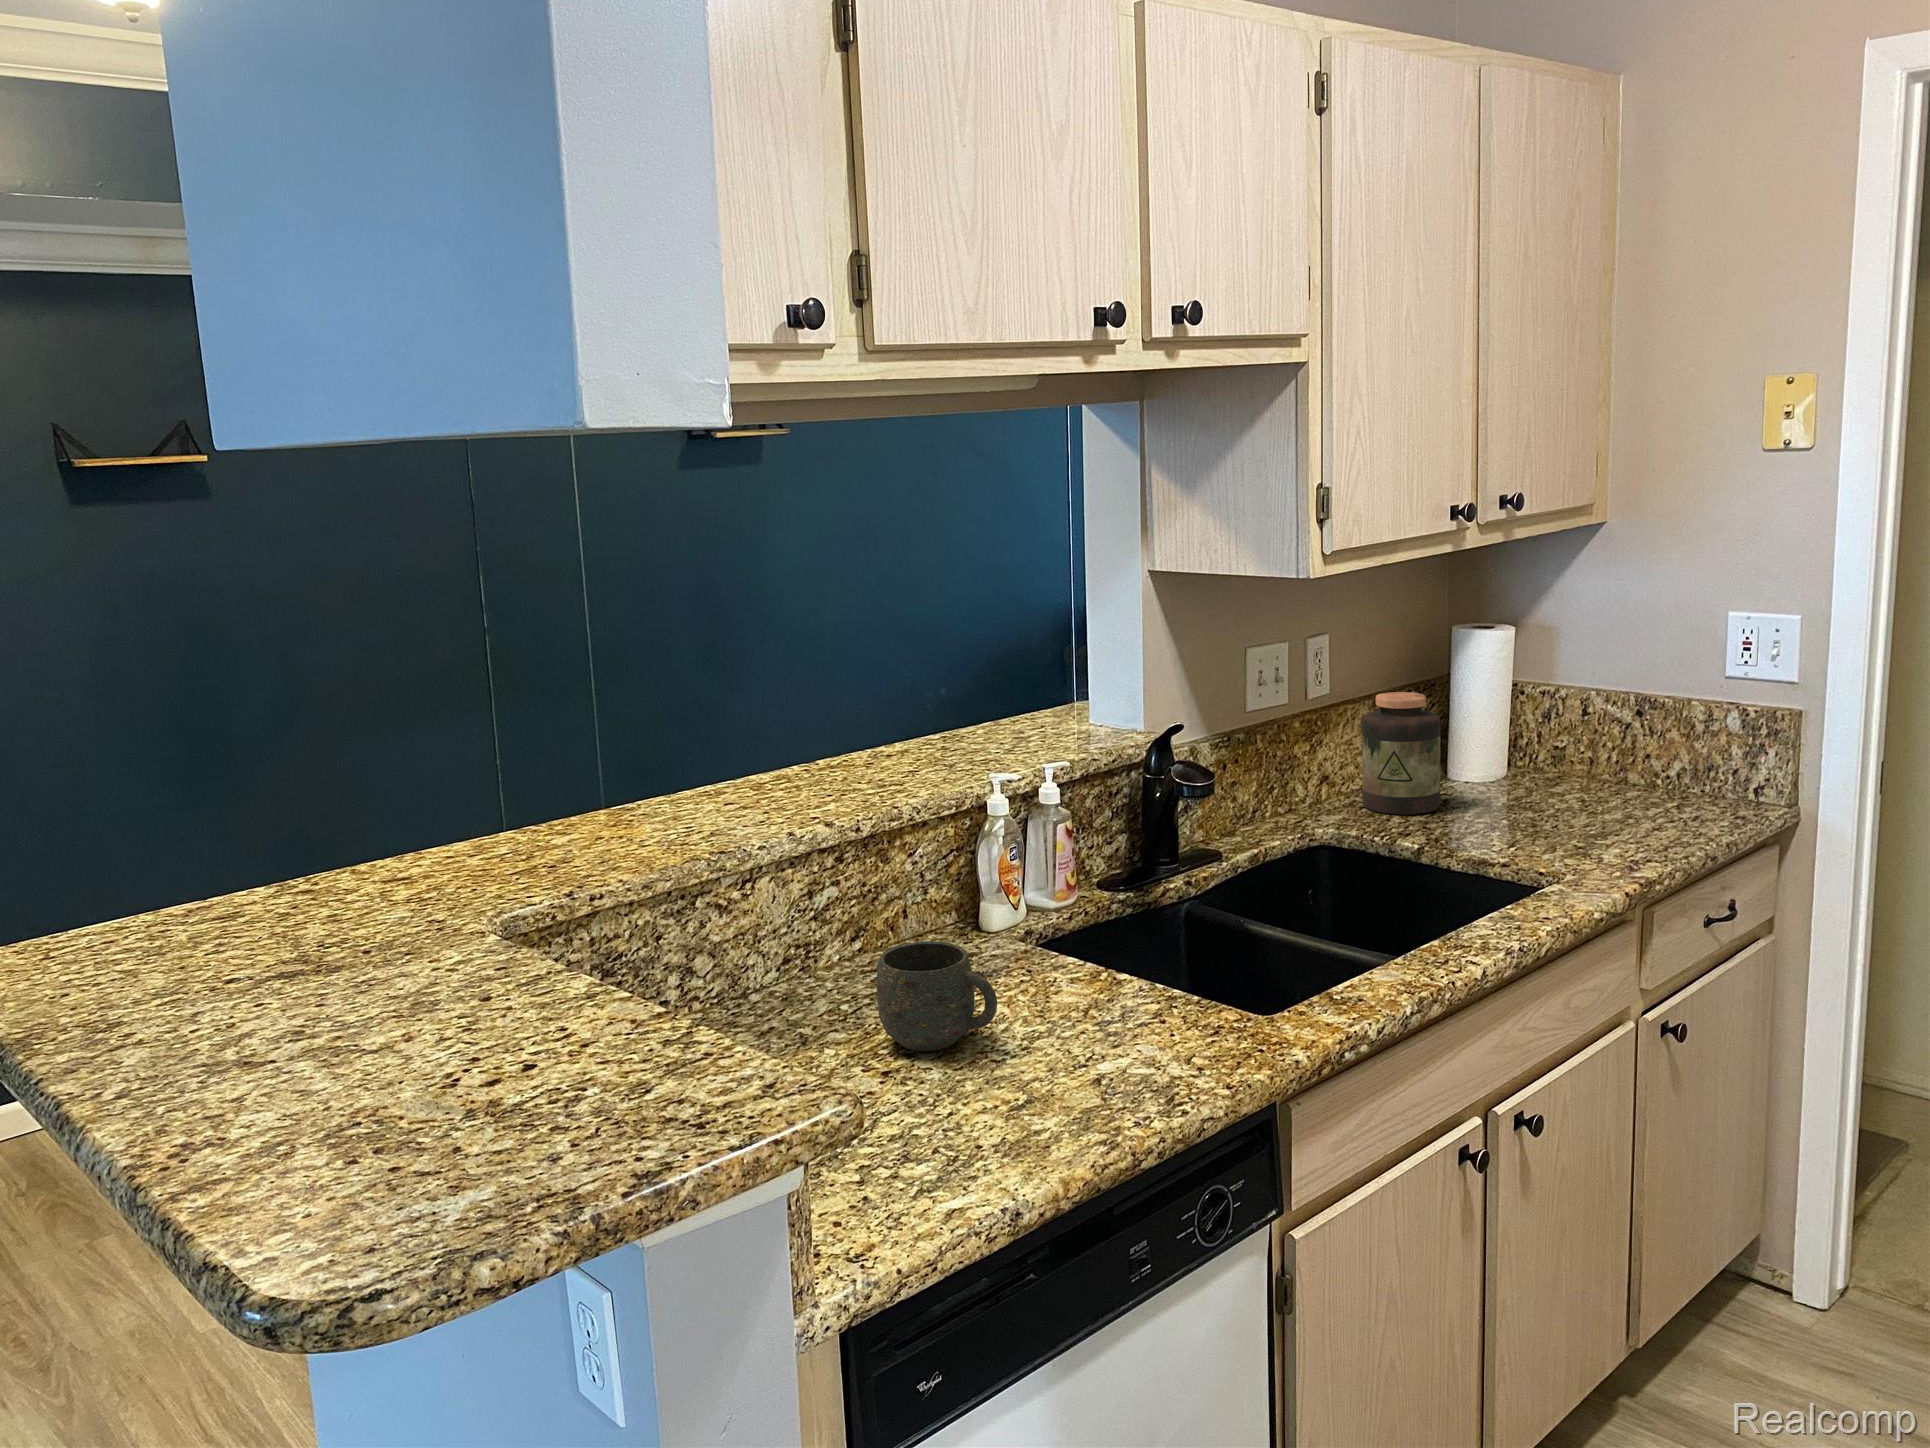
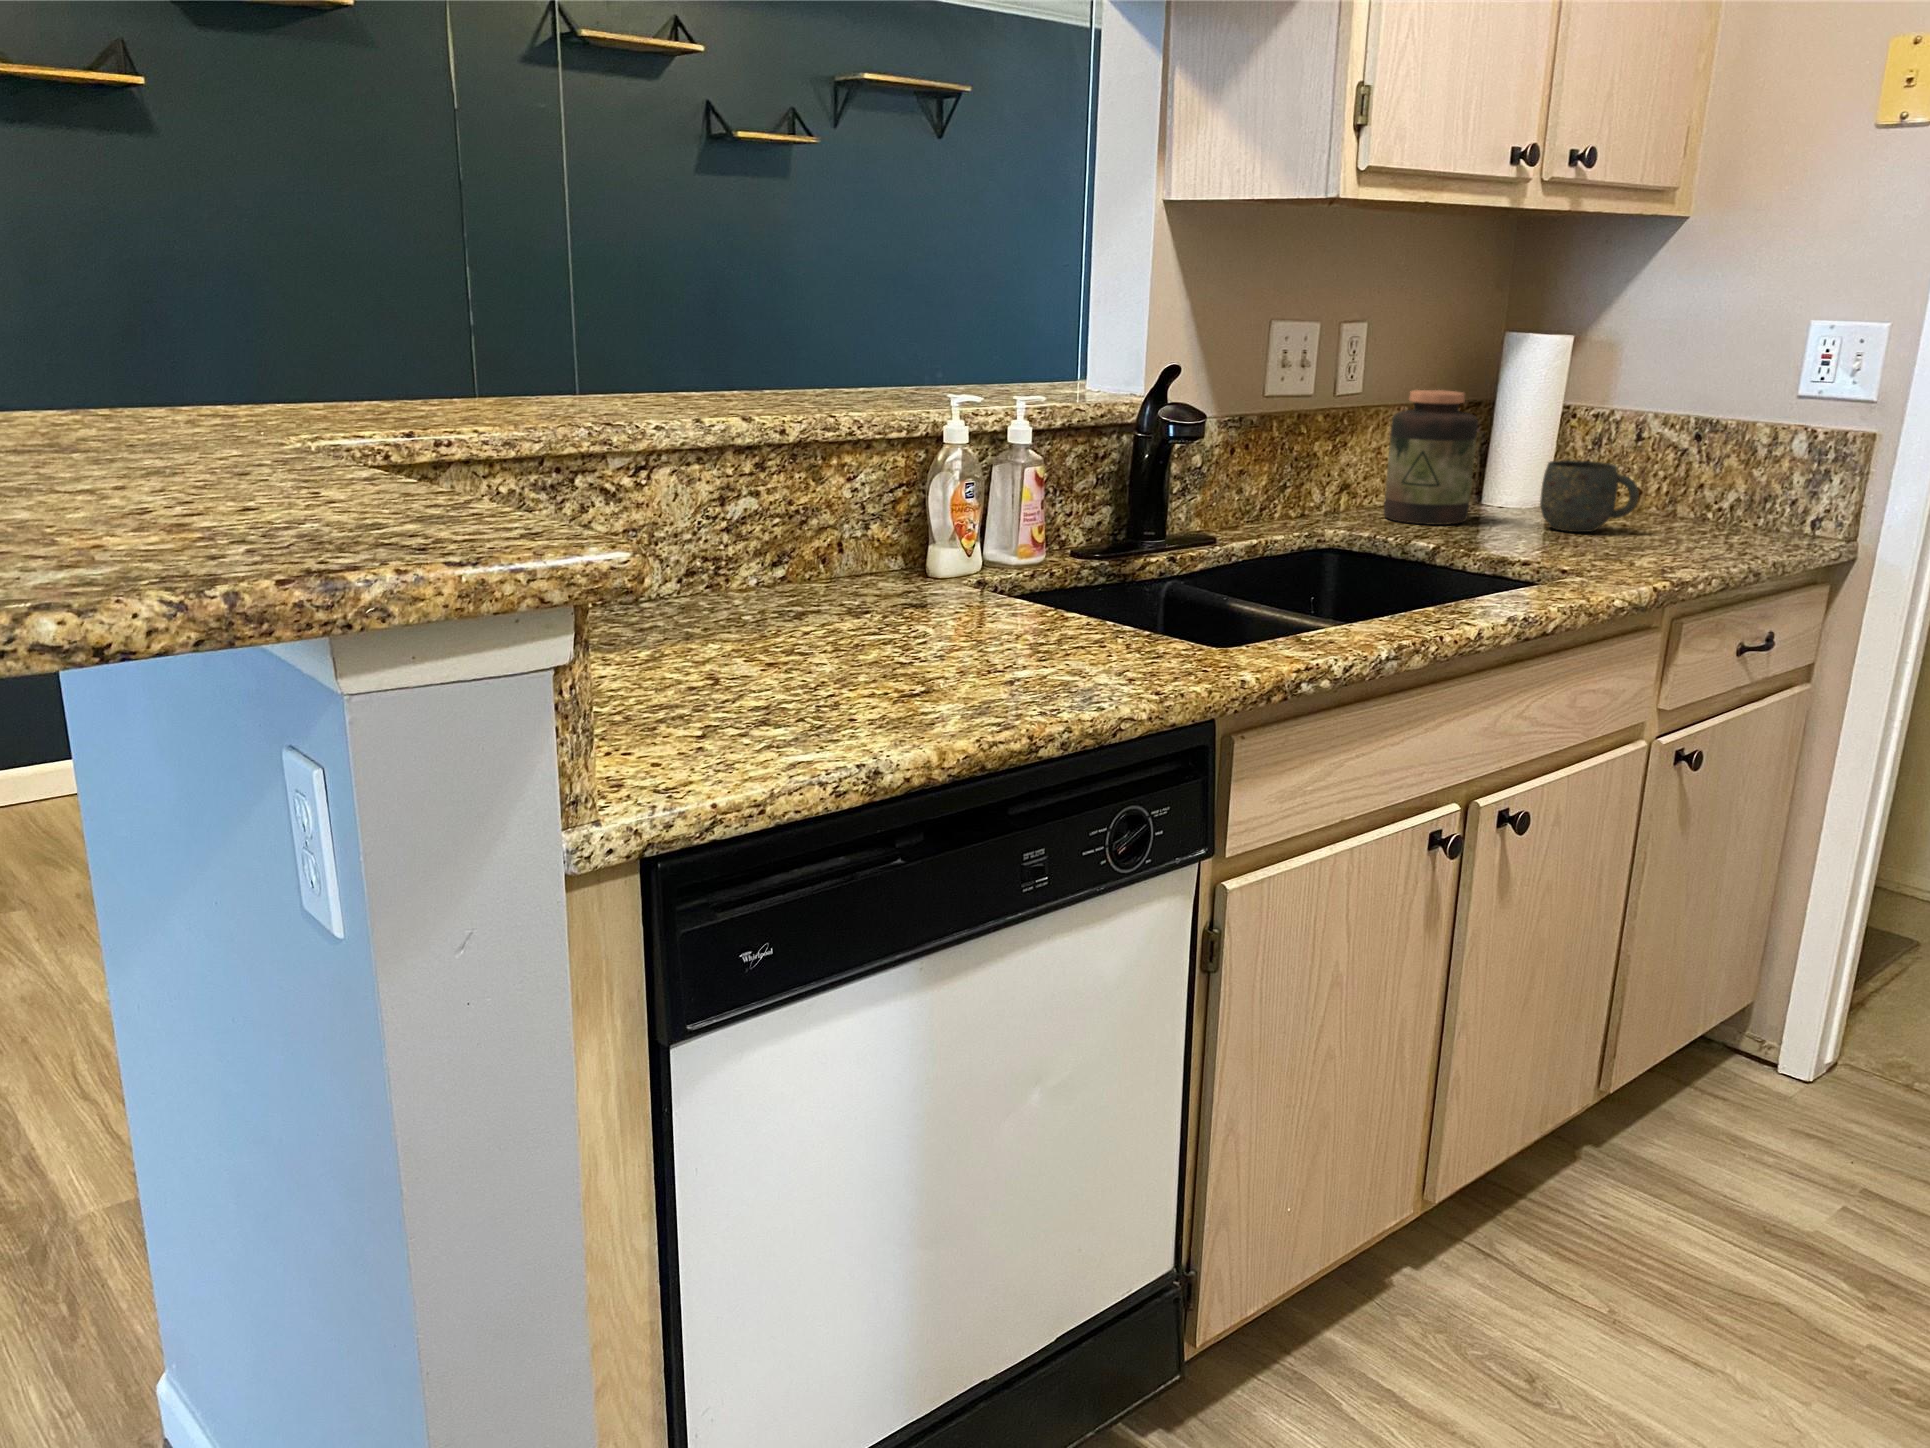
mug: present [876,941,997,1051] -> present [1540,460,1639,532]

